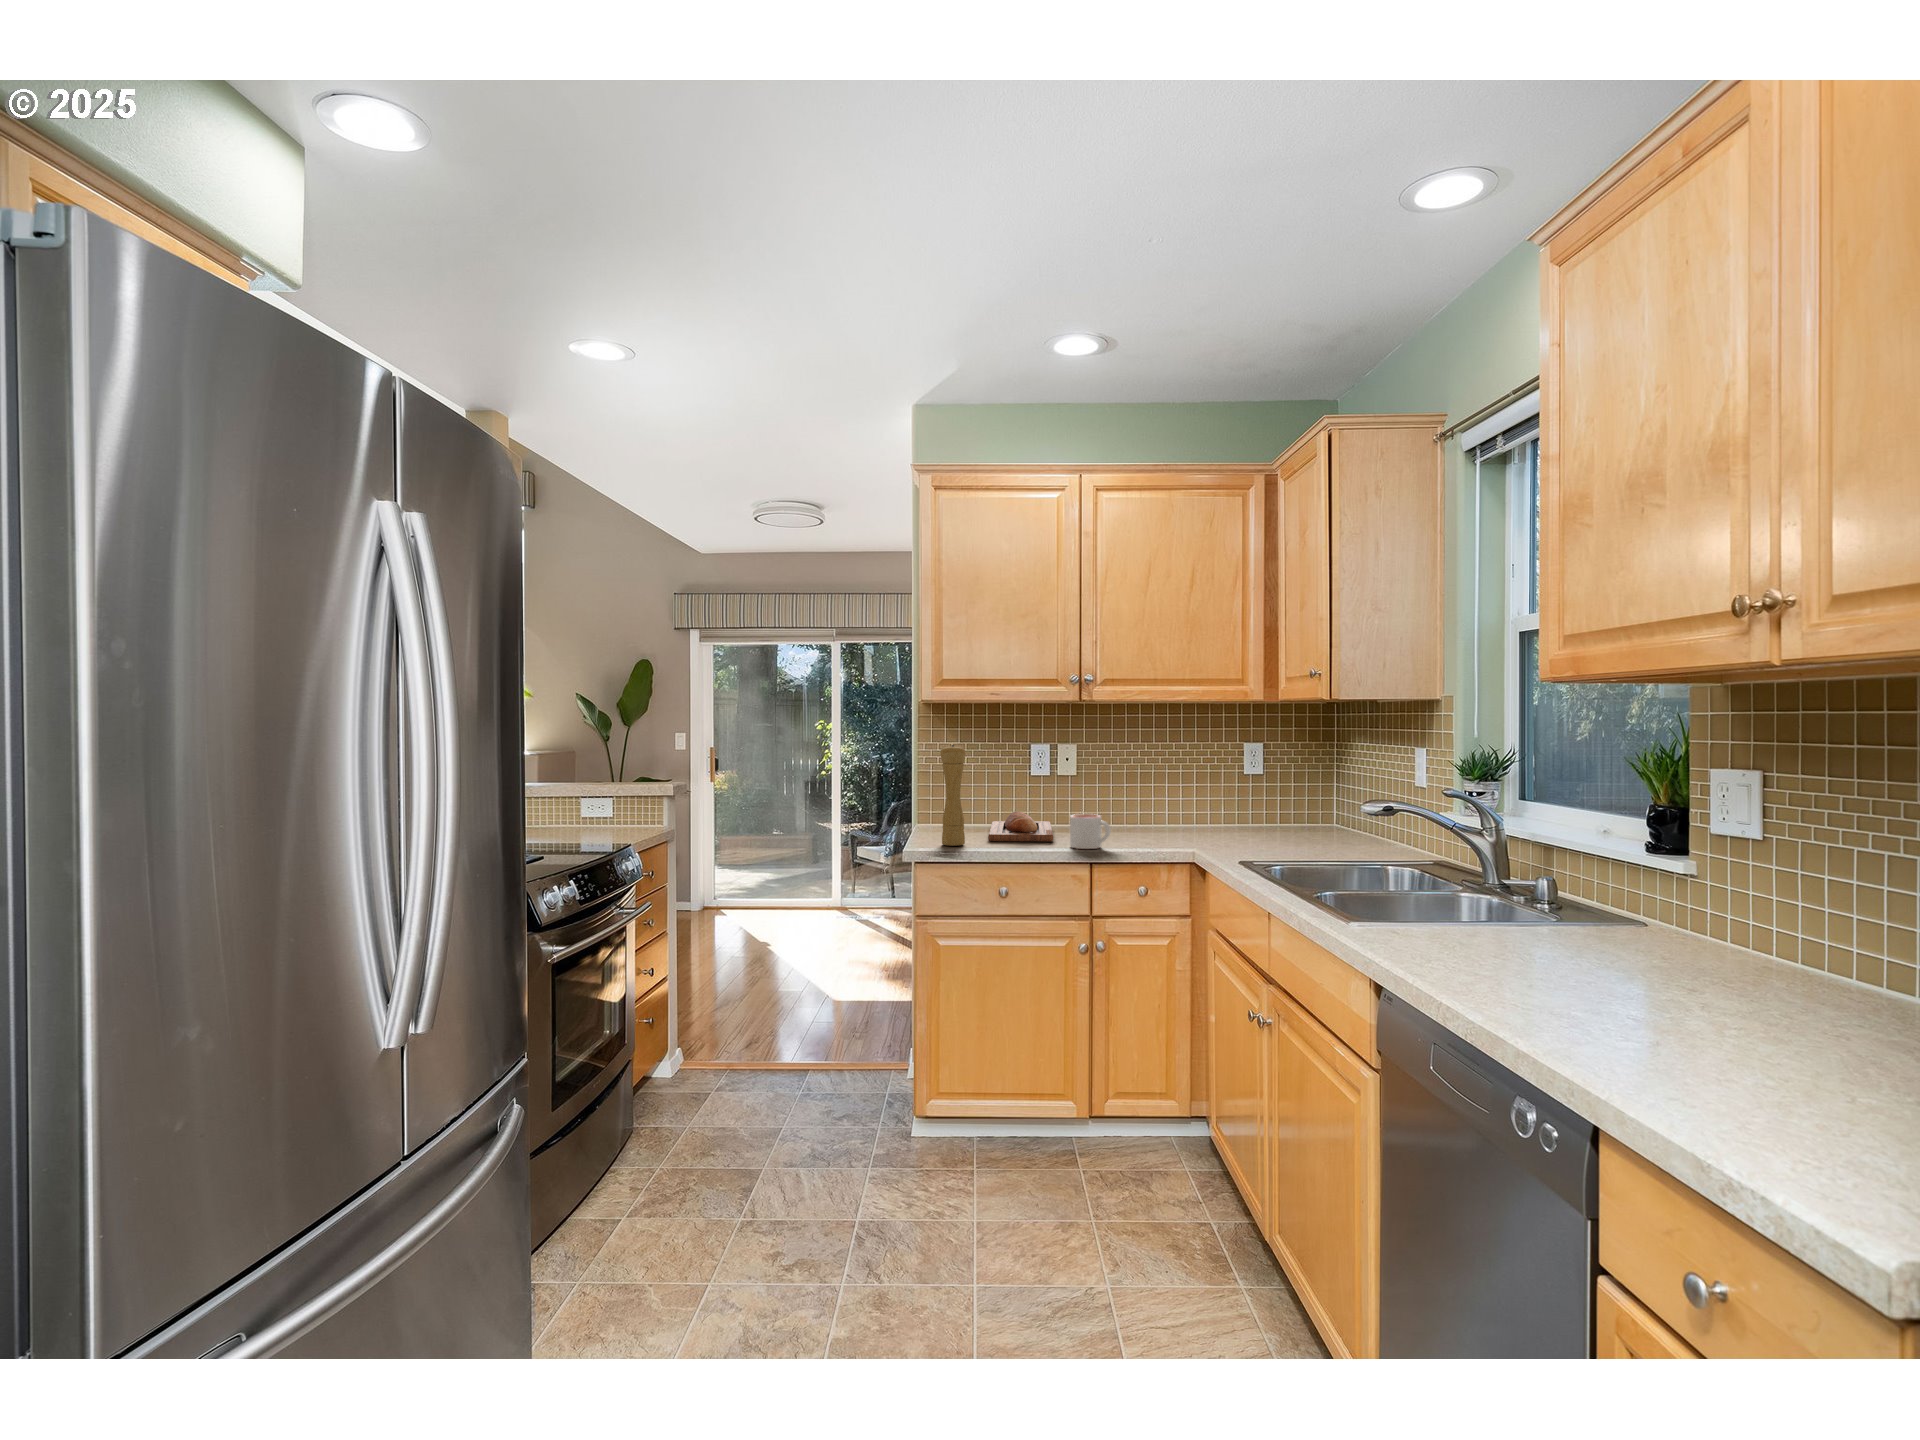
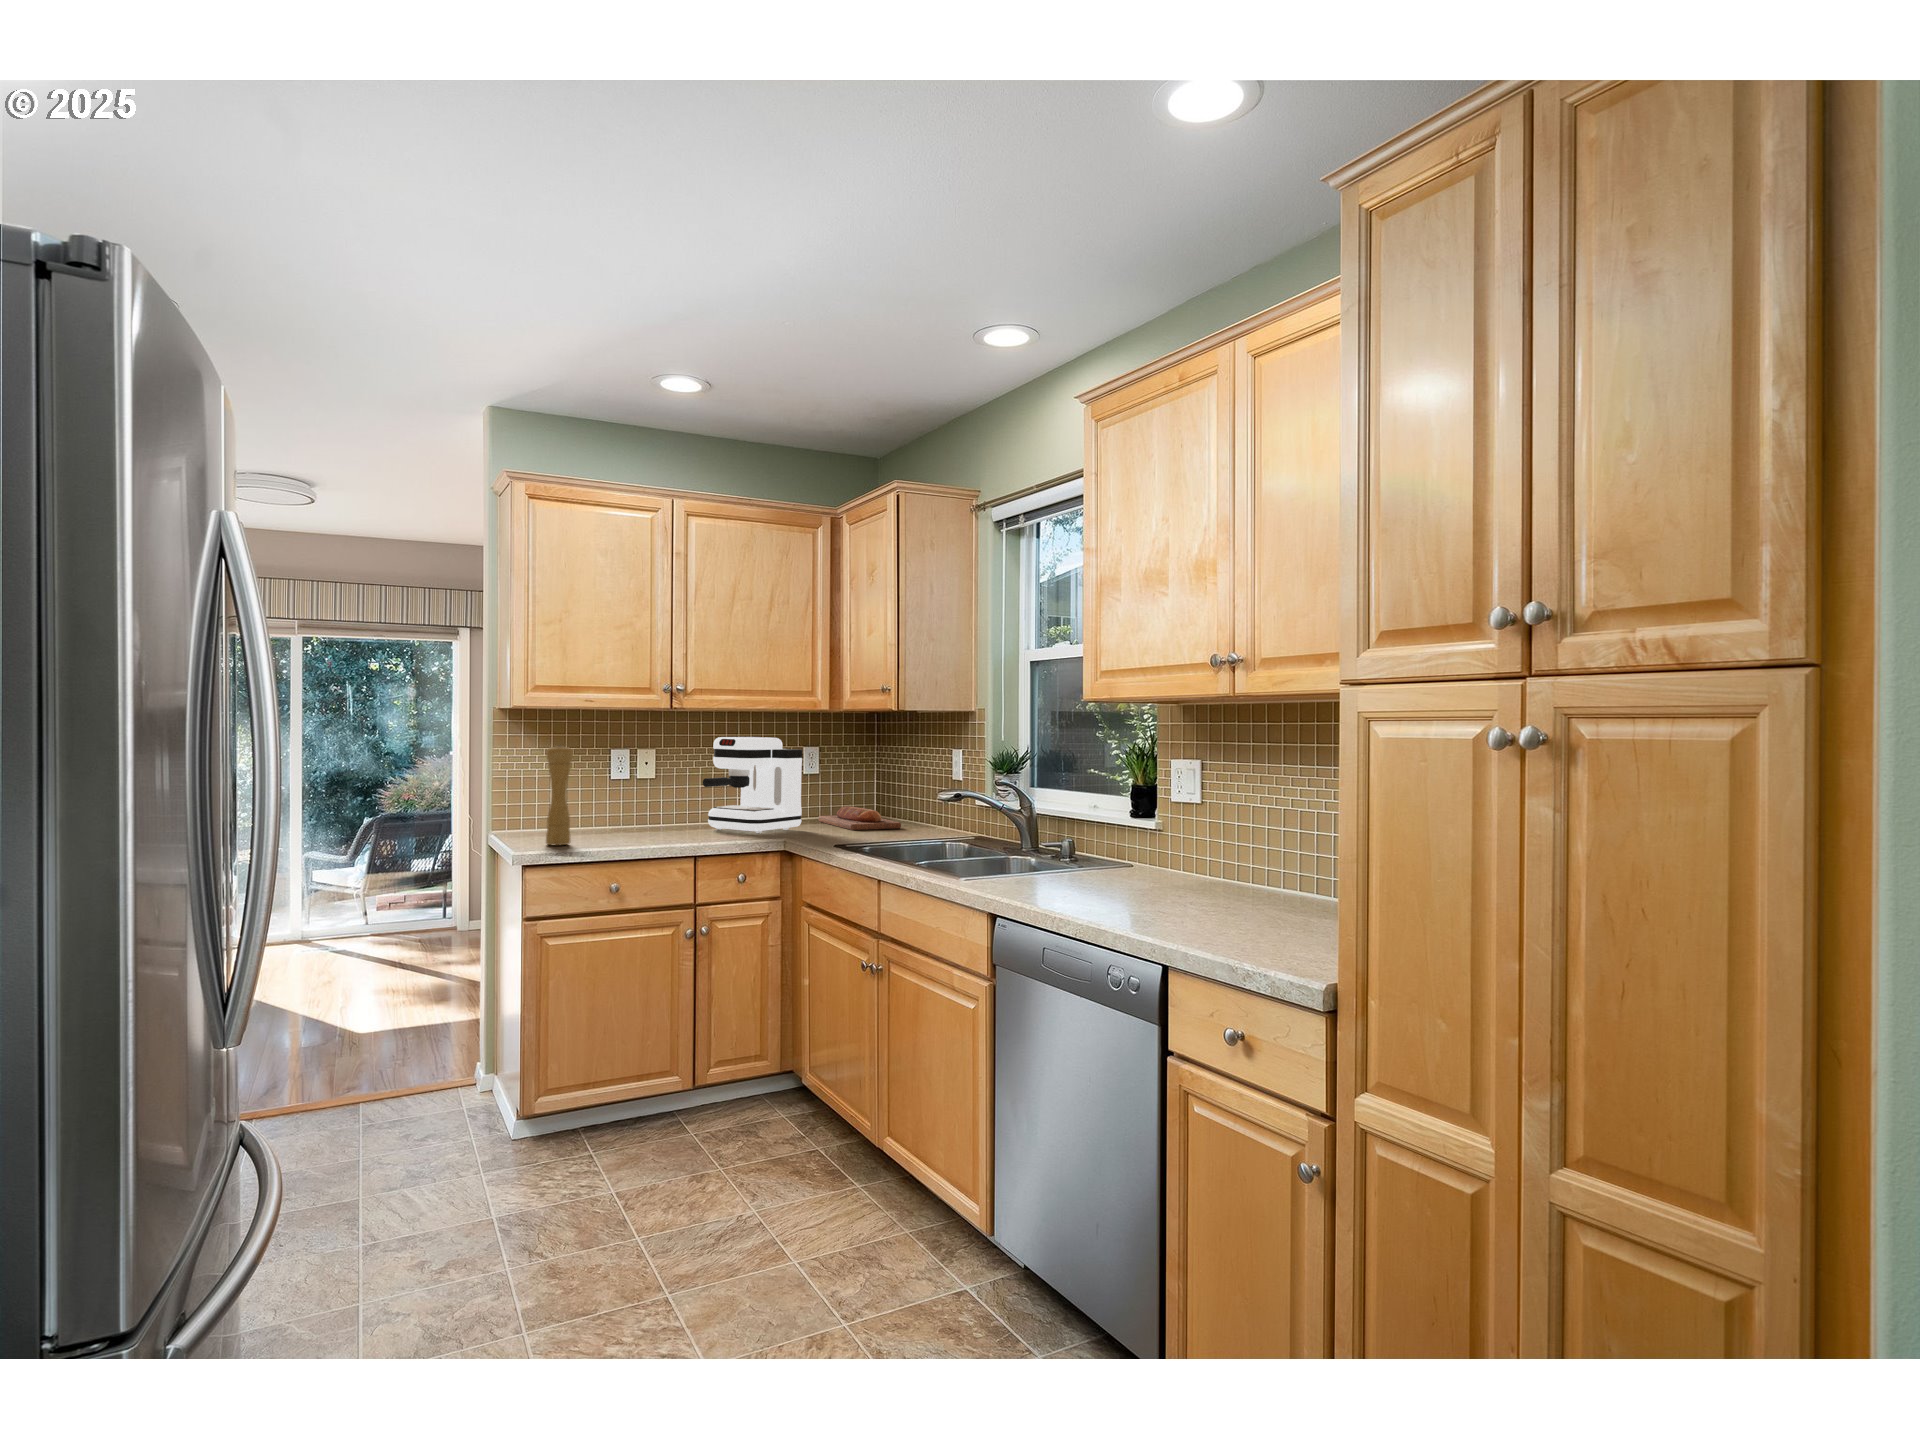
coffee maker: none [1112,734,1226,841] -> present [703,737,802,833]
bread loaf: present [988,811,1053,842] -> present [819,806,901,830]
mug: present [1070,814,1111,849] -> none [675,811,714,843]

